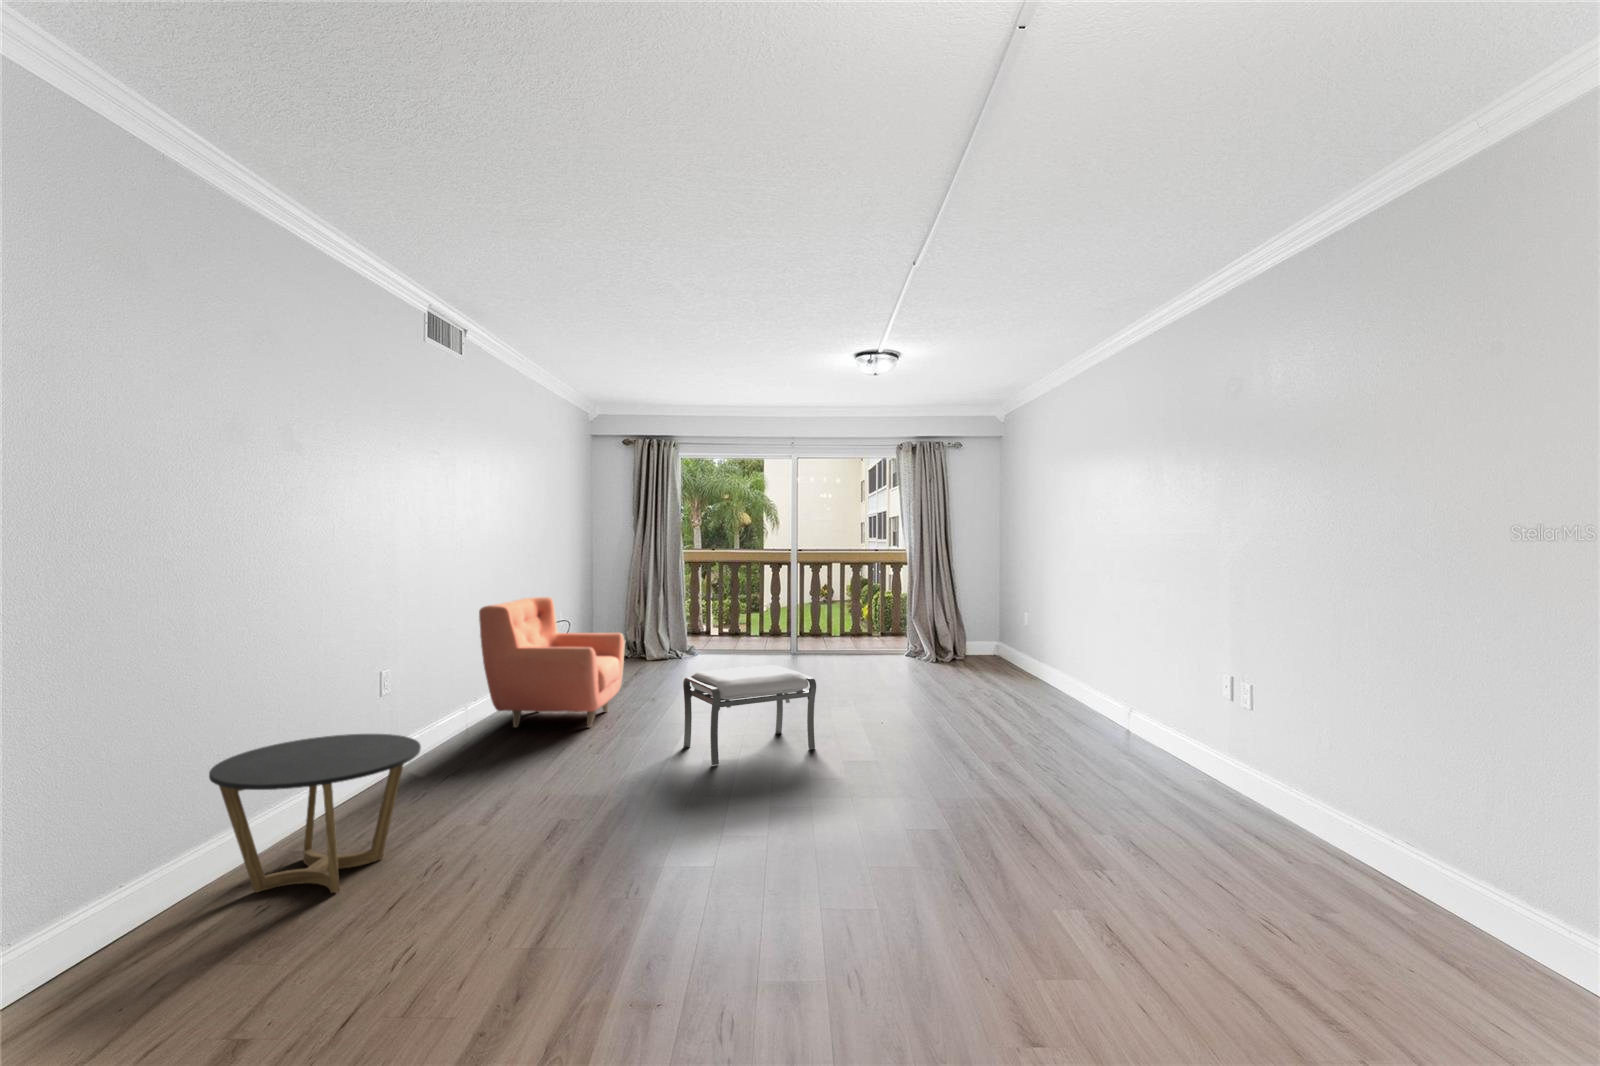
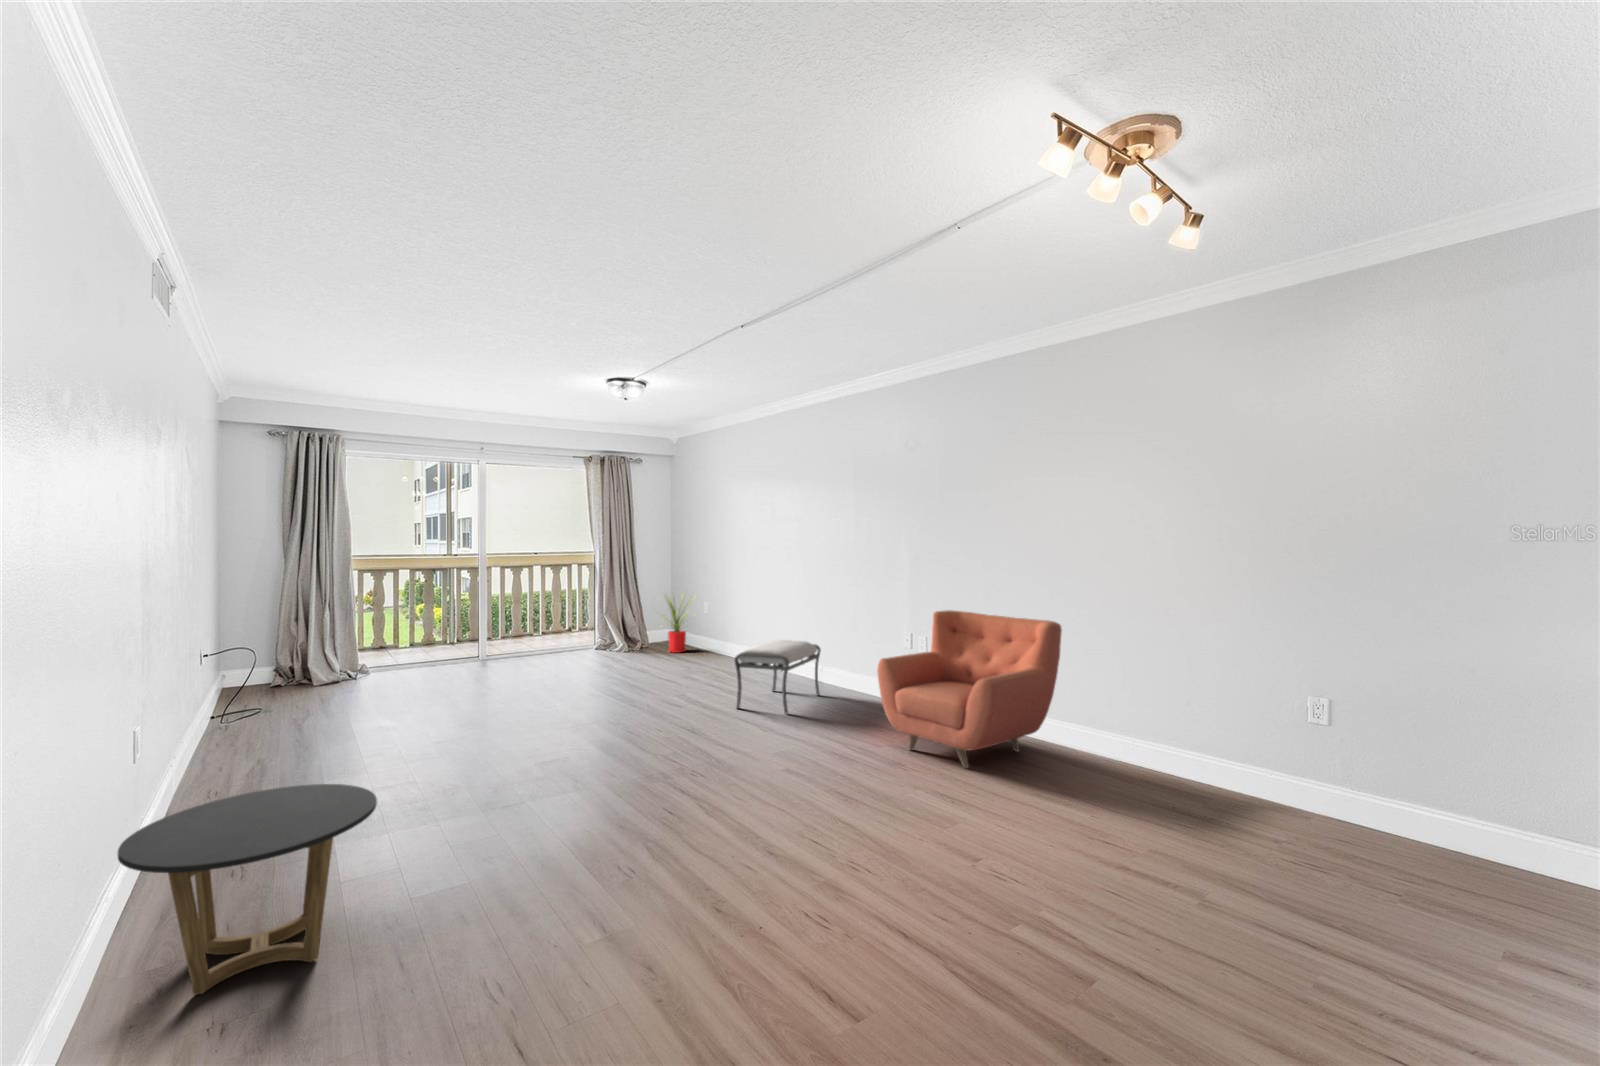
house plant: none [960,592,1018,669] -> present [664,597,689,653]
armchair: present [479,597,625,727] -> present [877,610,1062,768]
ottoman: present [683,666,816,765] -> present [735,640,821,714]

